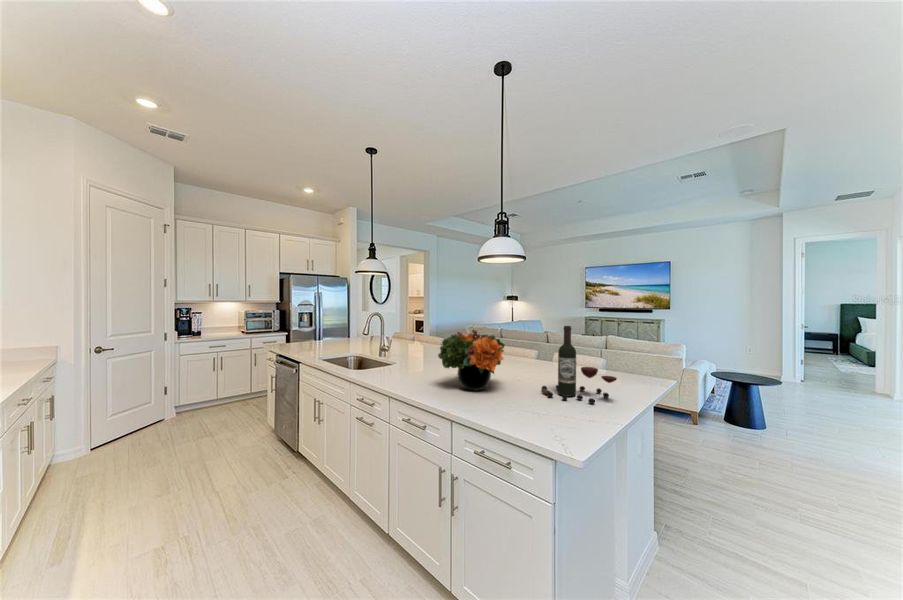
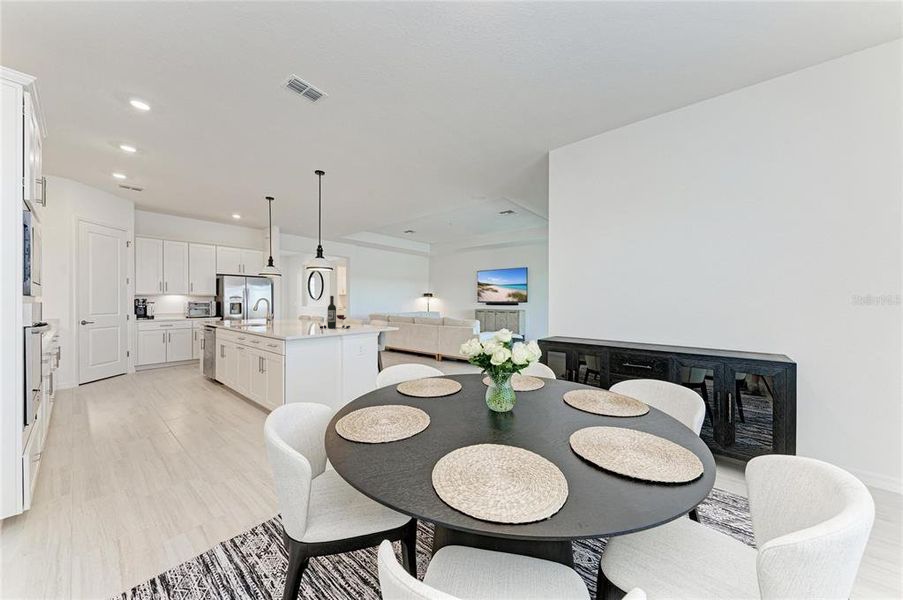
flower arrangement: present [438,330,505,390] -> none [272,299,310,328]

